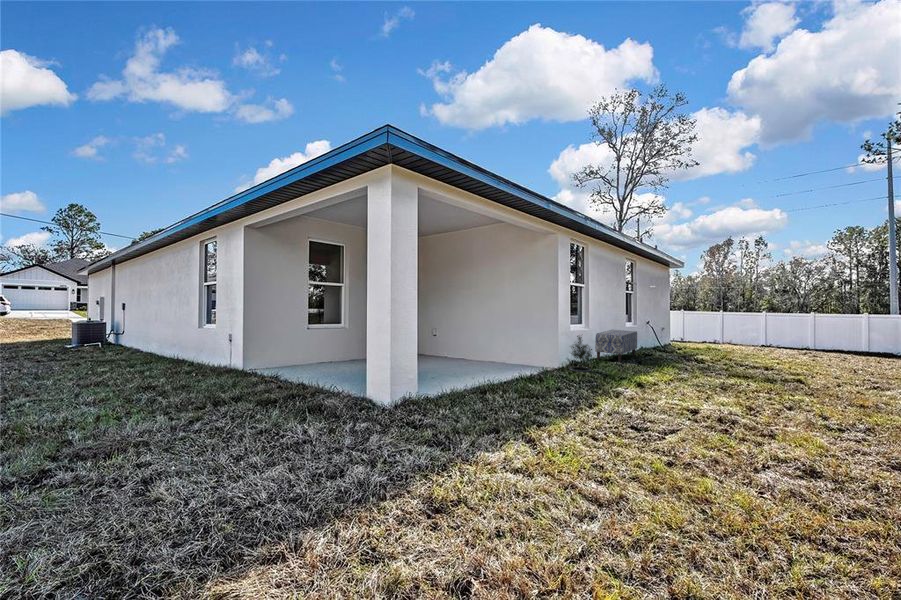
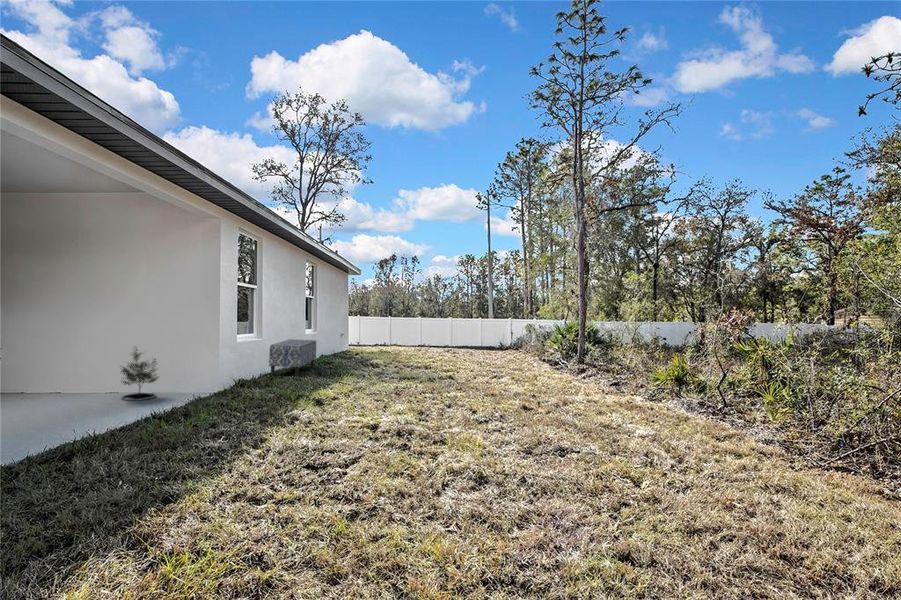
potted tree: present [570,336,592,372] -> present [121,350,158,401]

